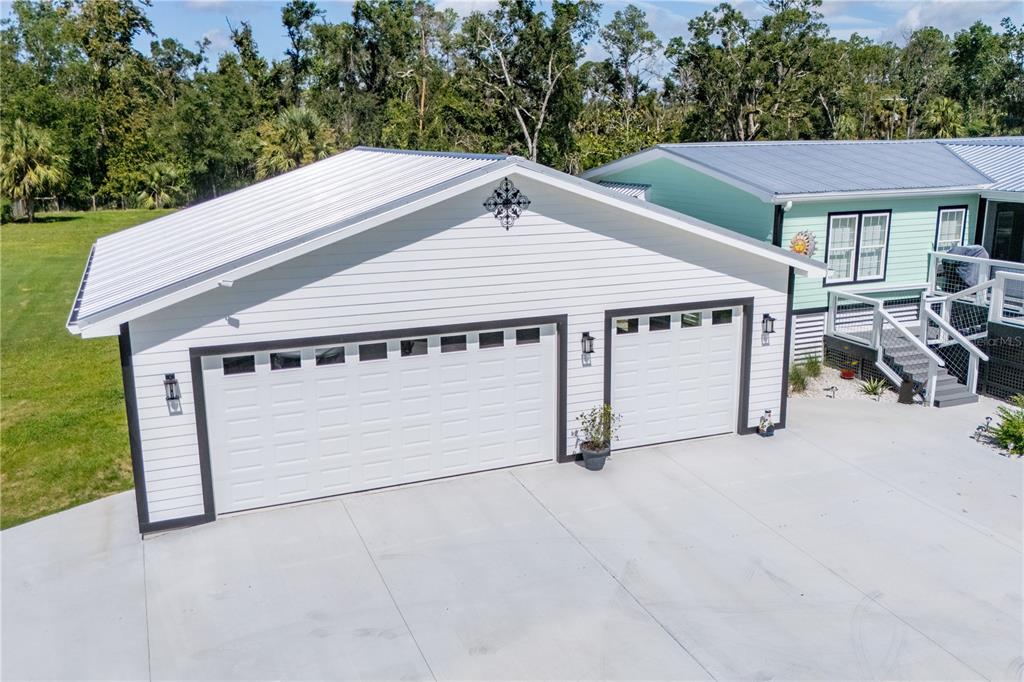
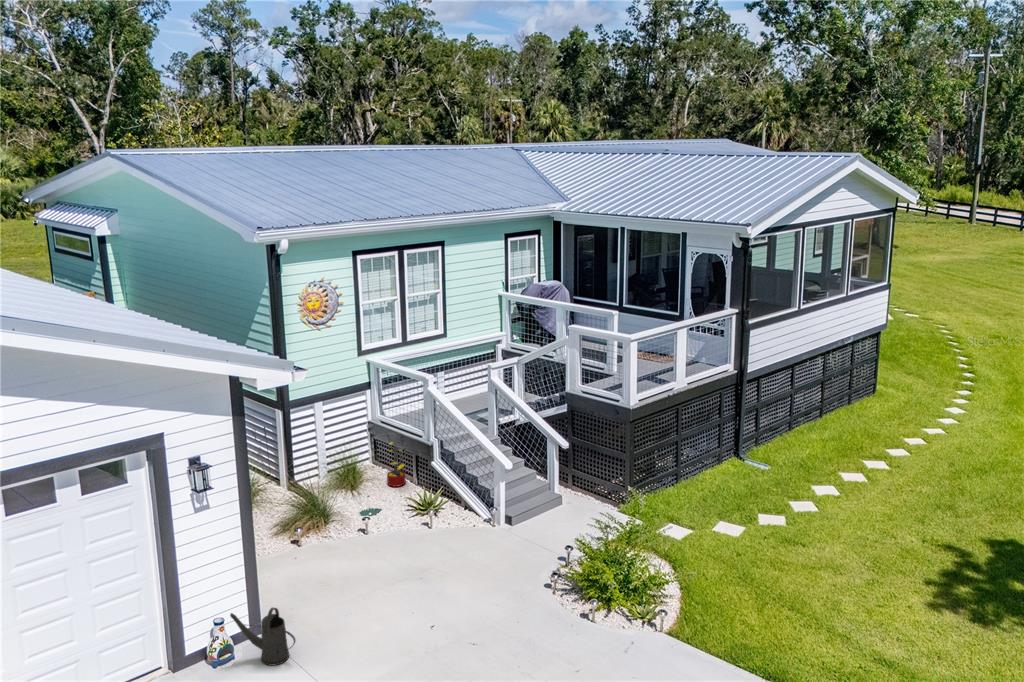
watering can: present [895,375,928,404] -> present [230,607,295,666]

